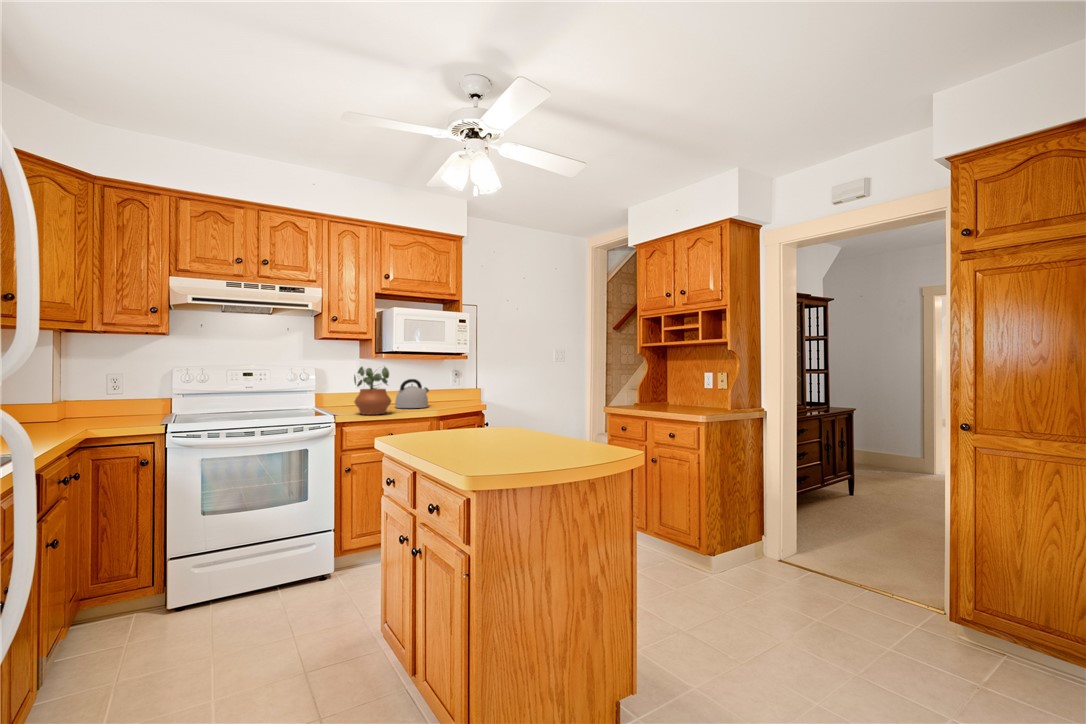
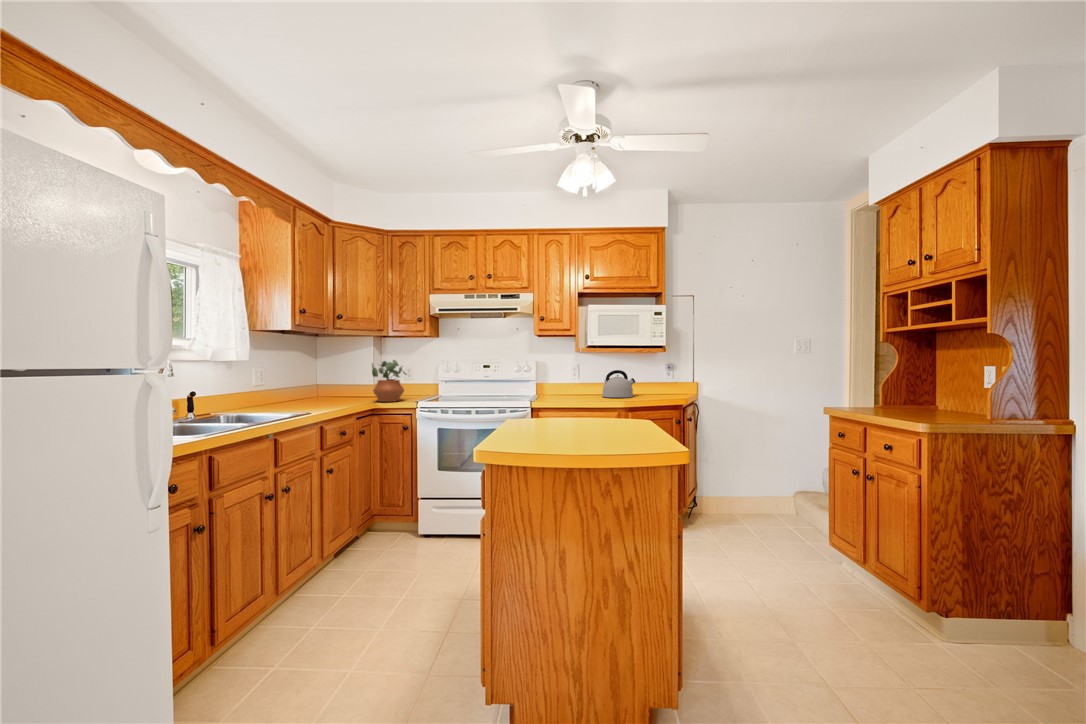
potted plant: present [354,367,391,415] -> present [372,360,406,402]

